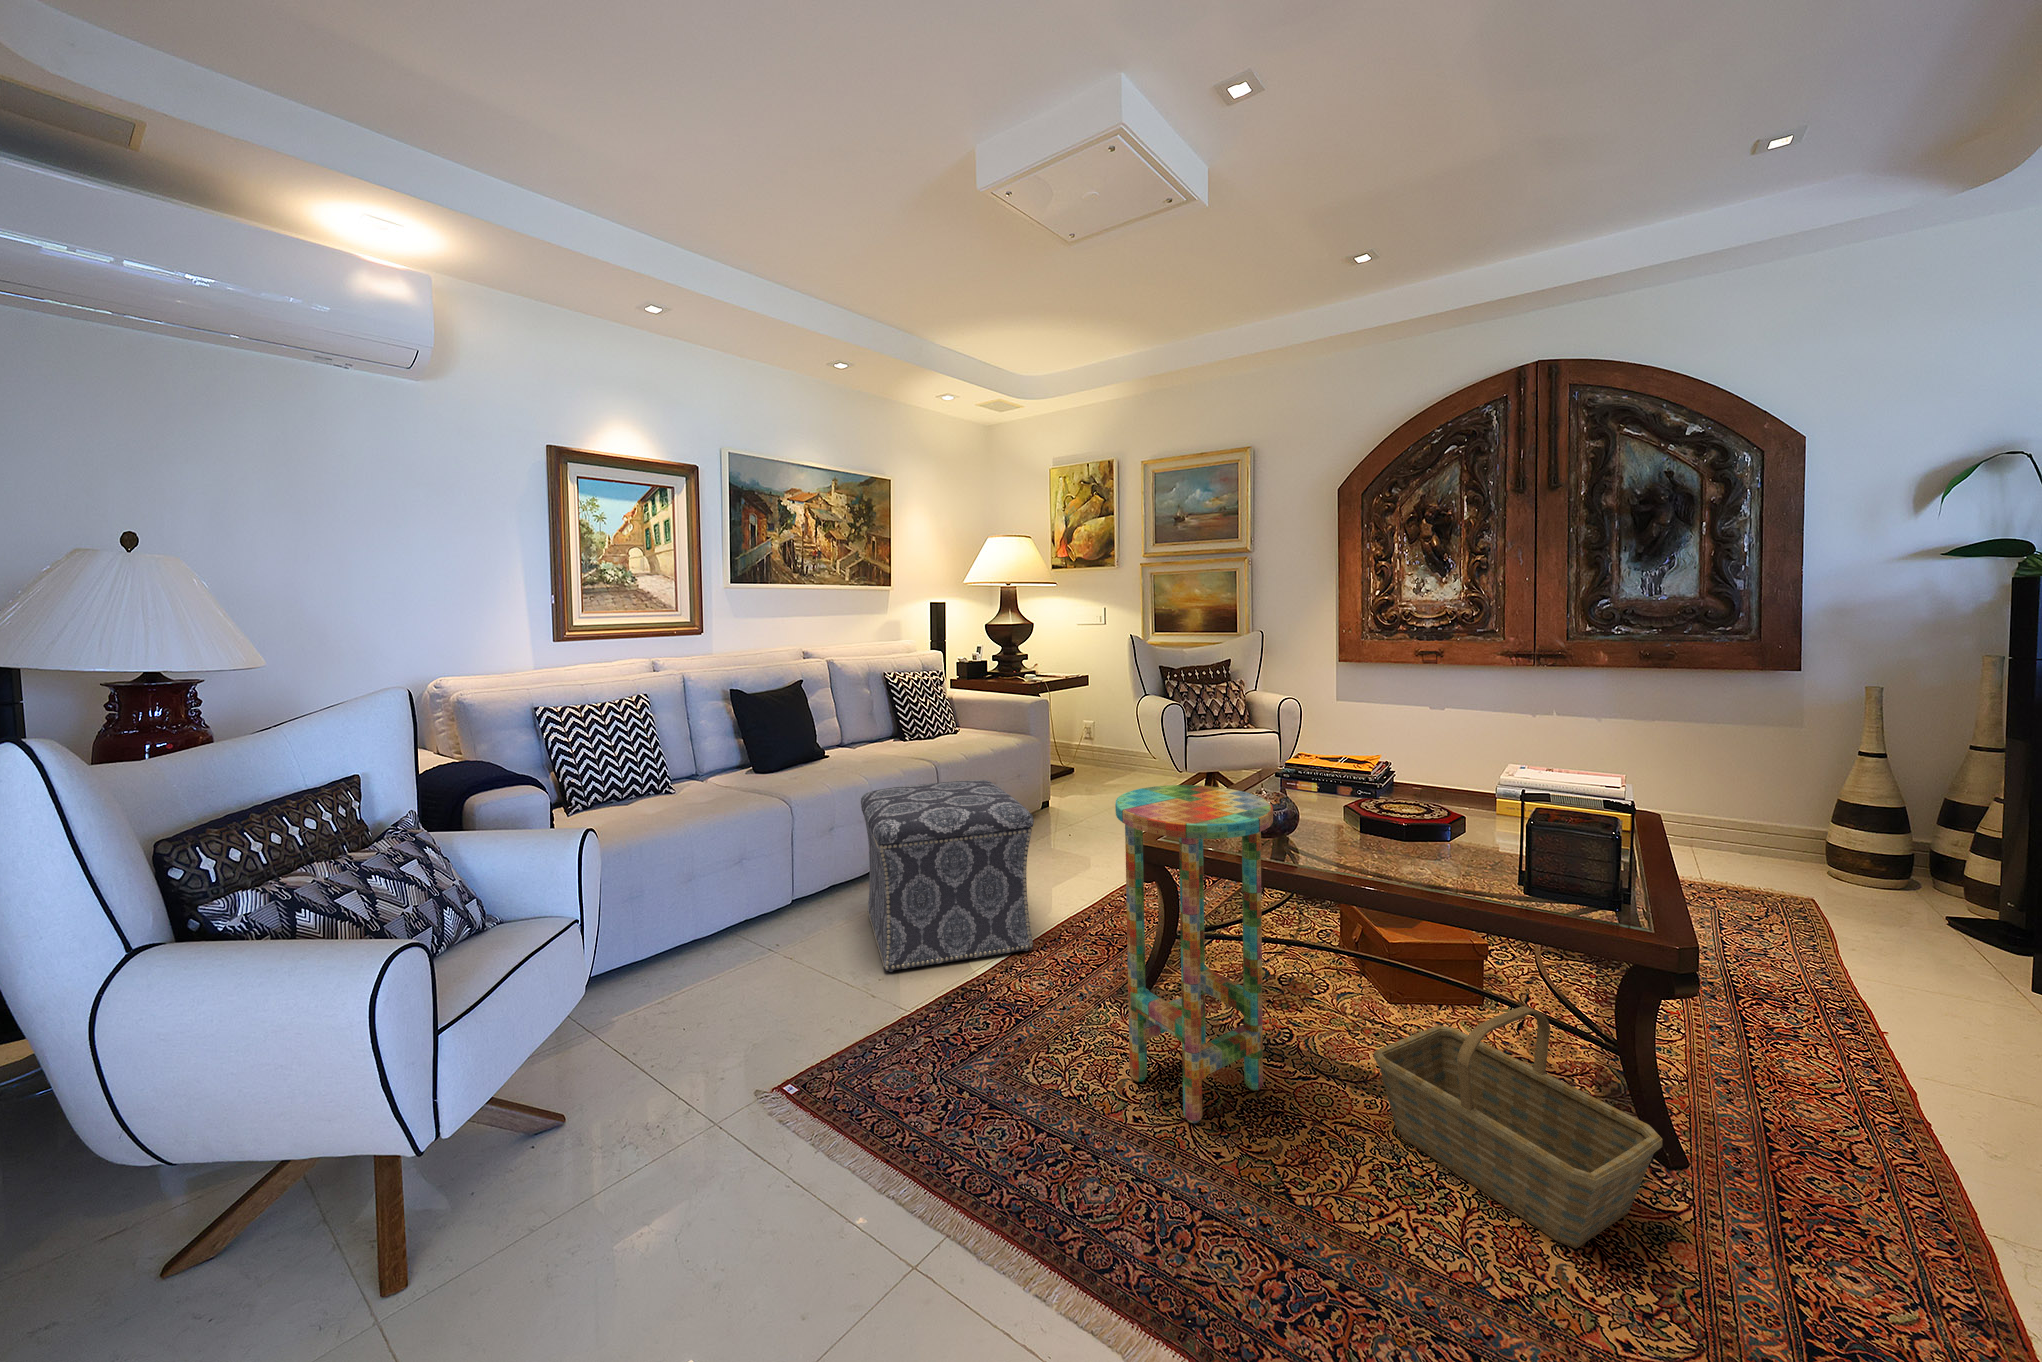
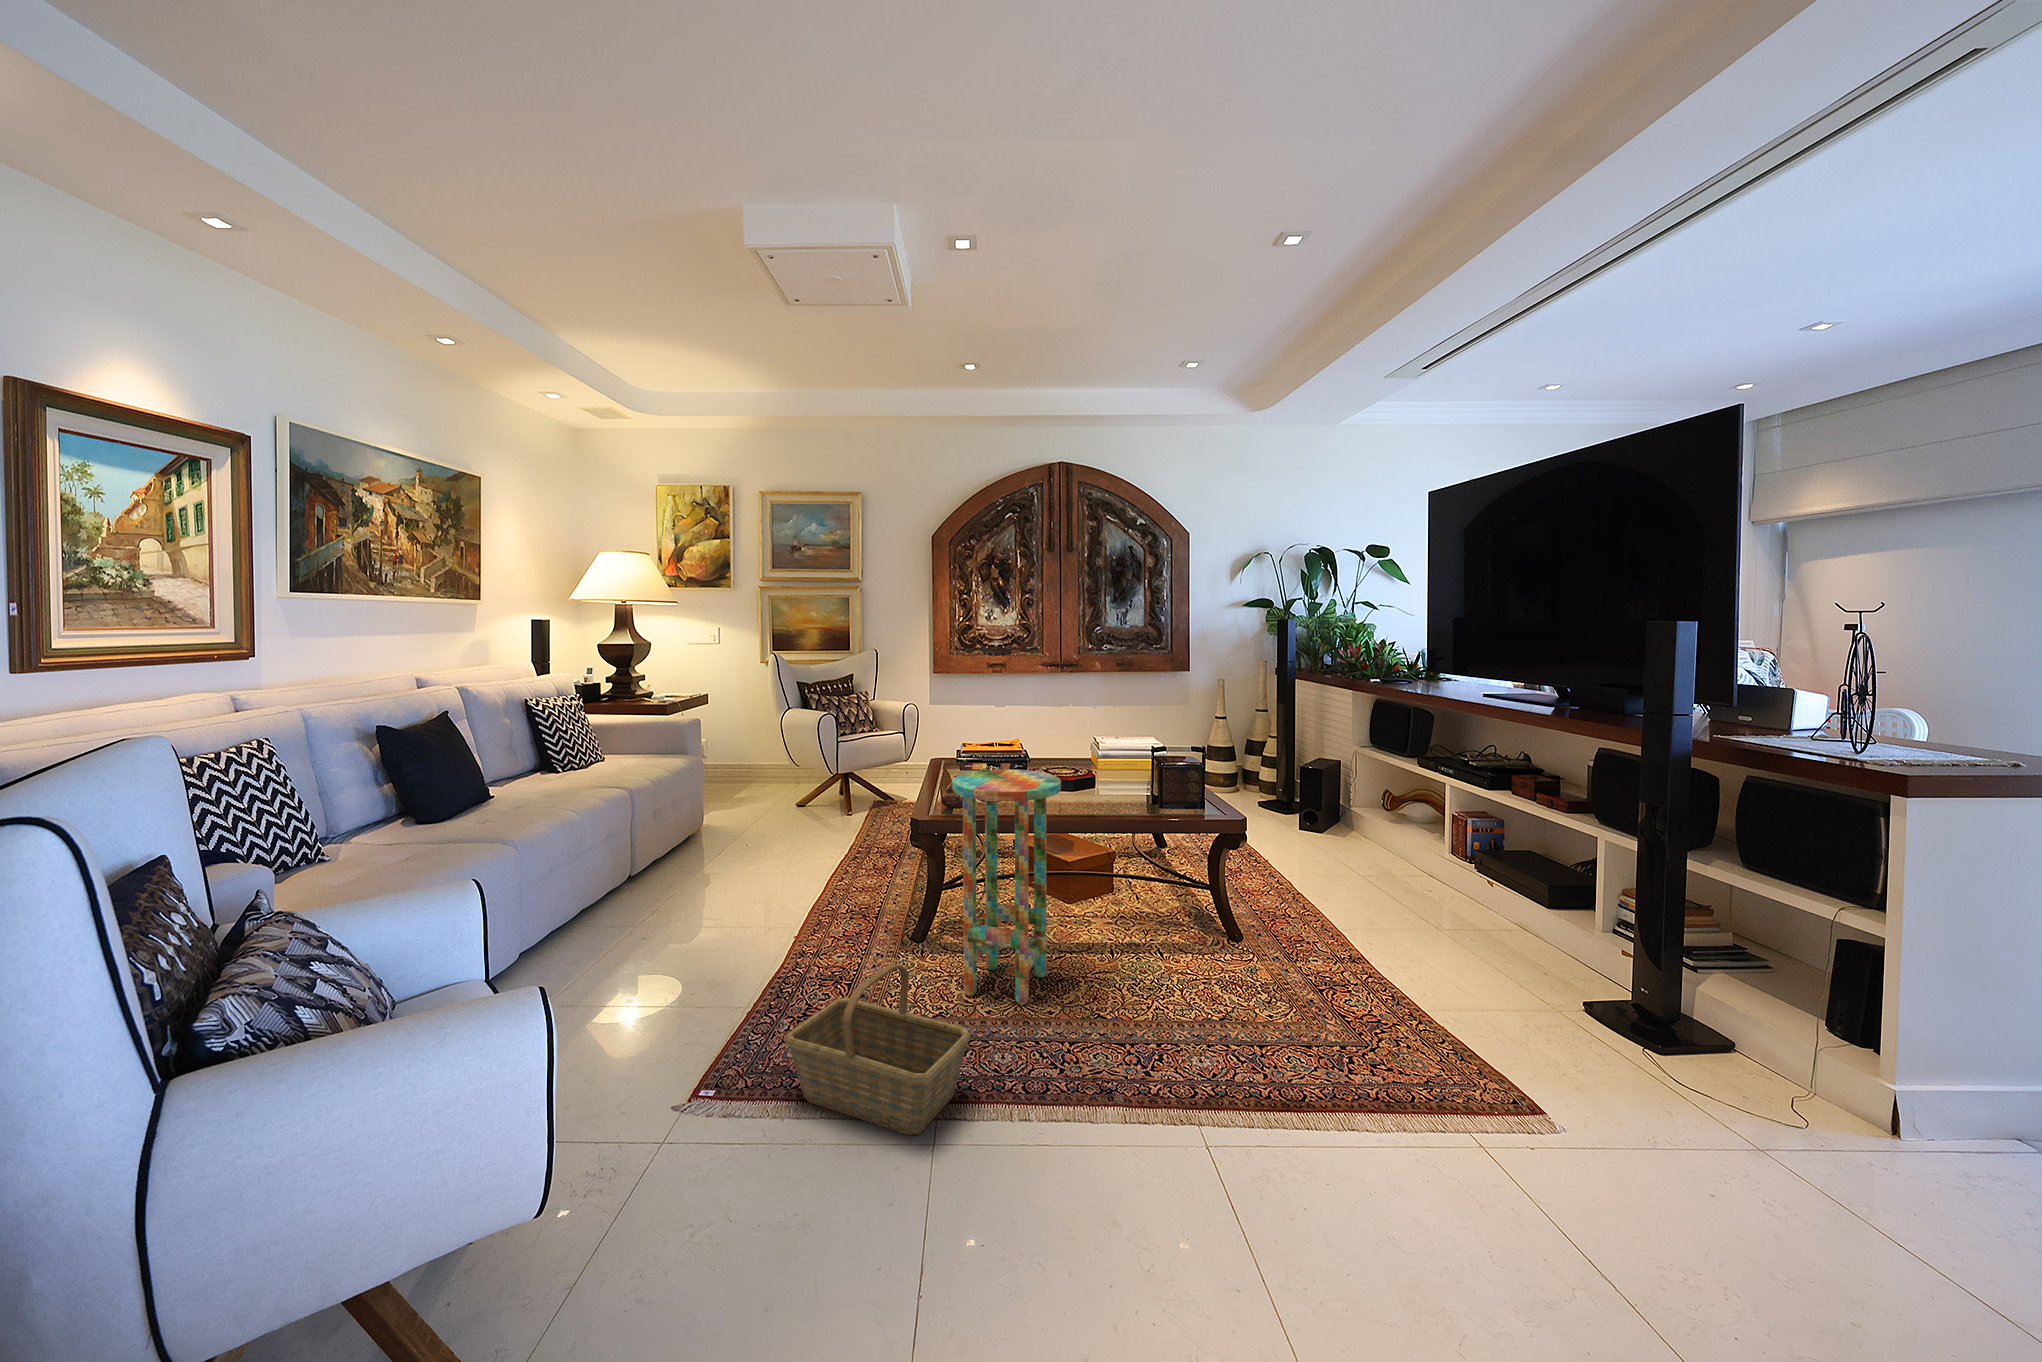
ottoman: present [861,780,1034,972] -> none [612,800,815,990]
basket: present [1374,1006,1662,1249] -> present [785,964,970,1135]

